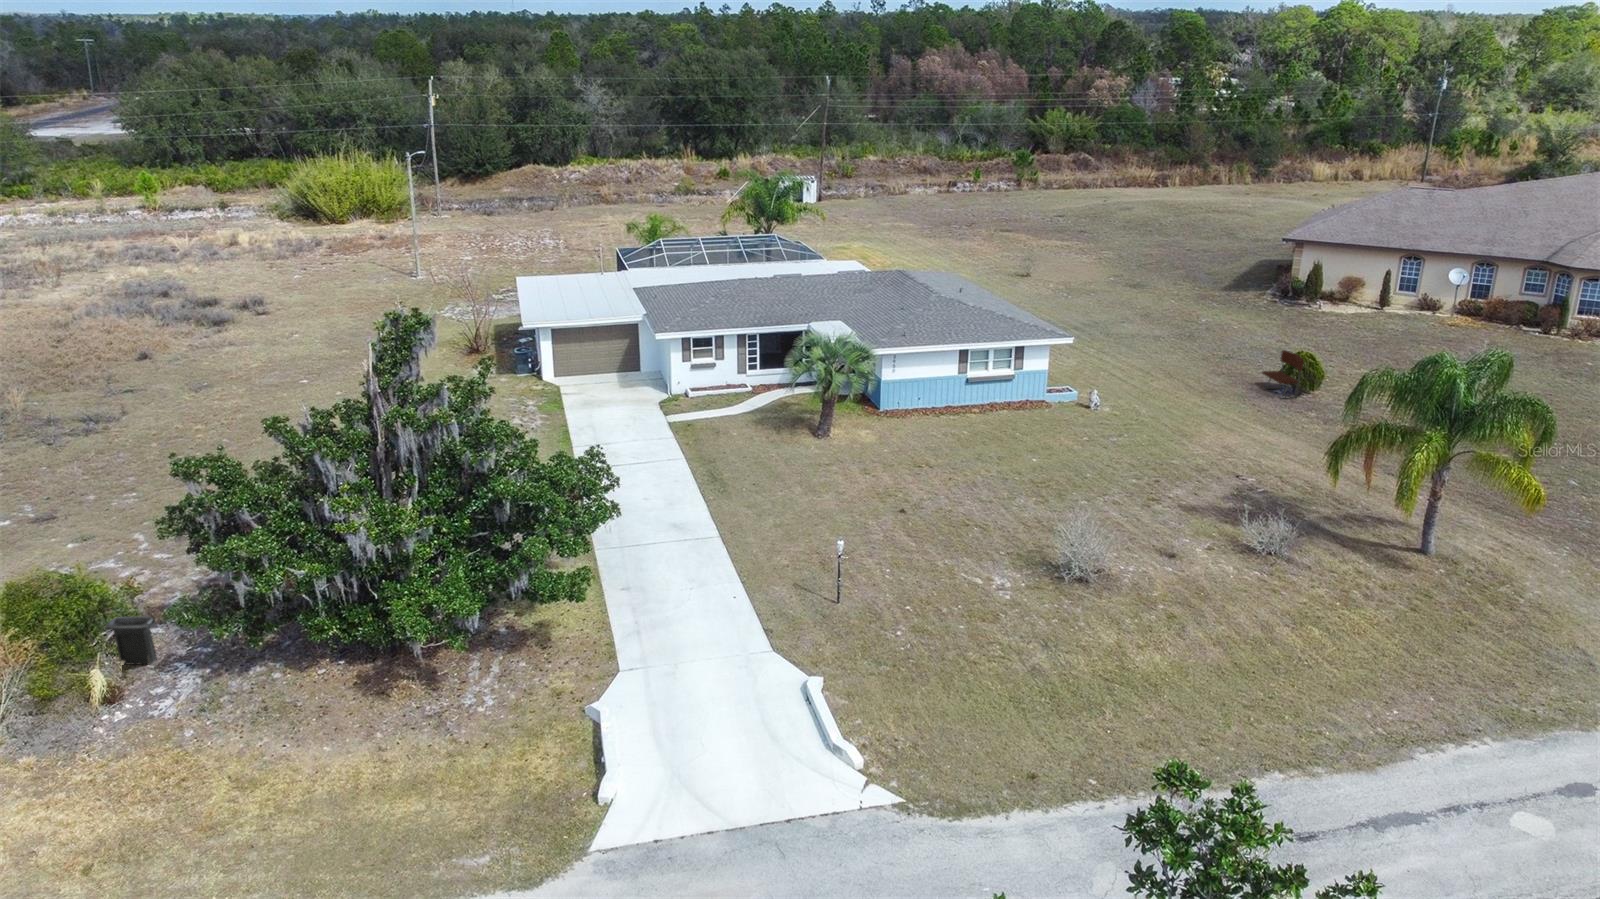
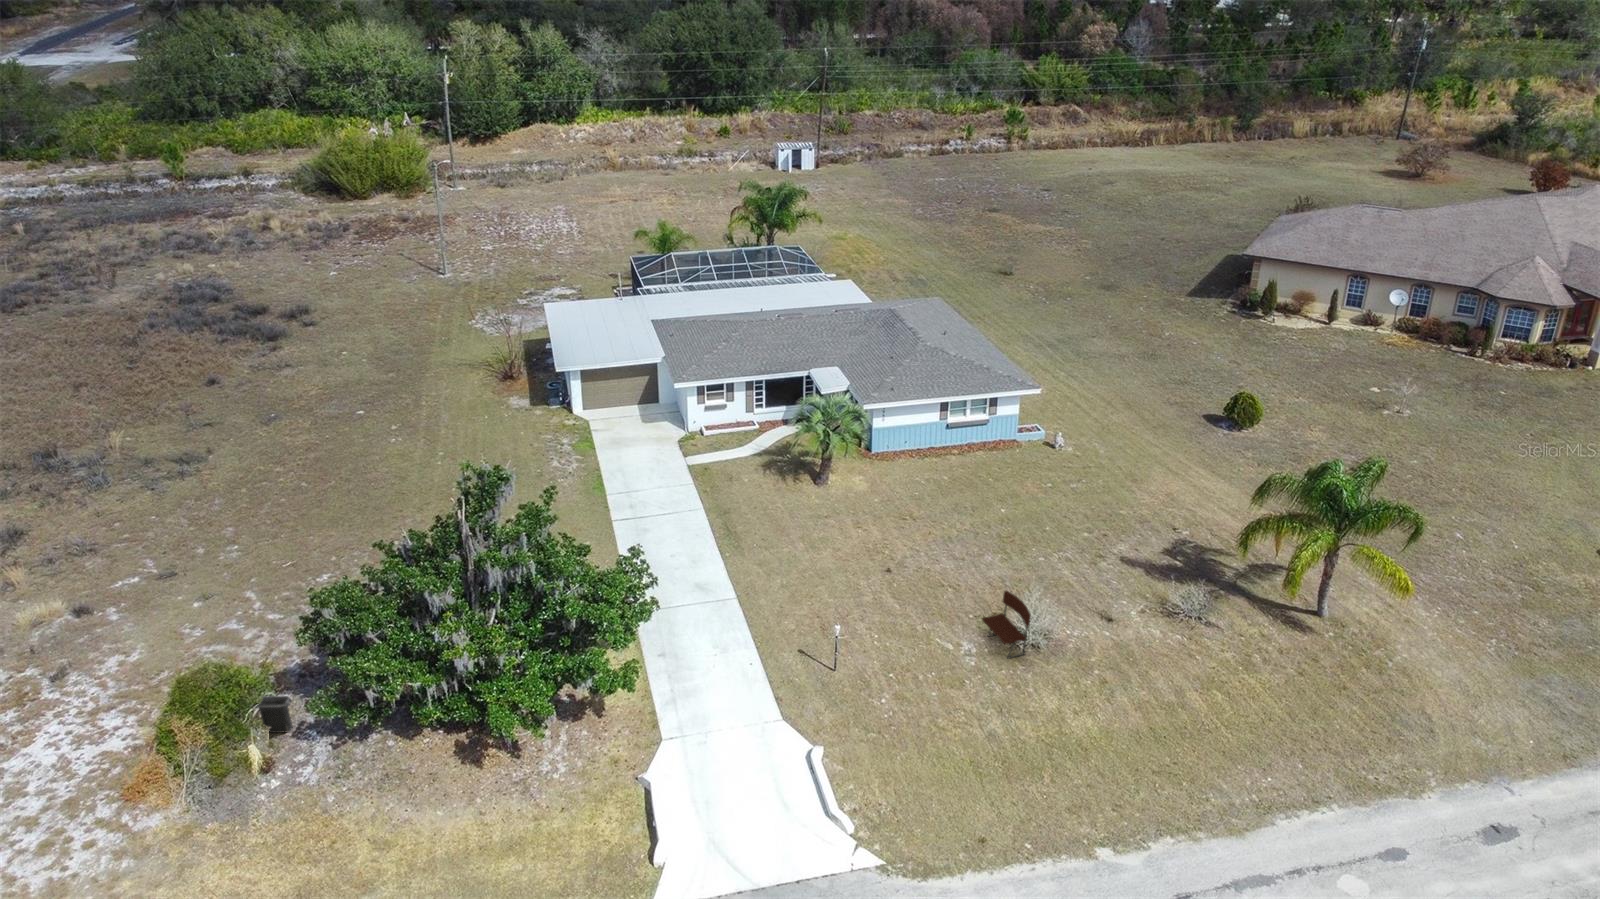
bench: present [1263,350,1304,399] -> present [982,591,1031,659]

